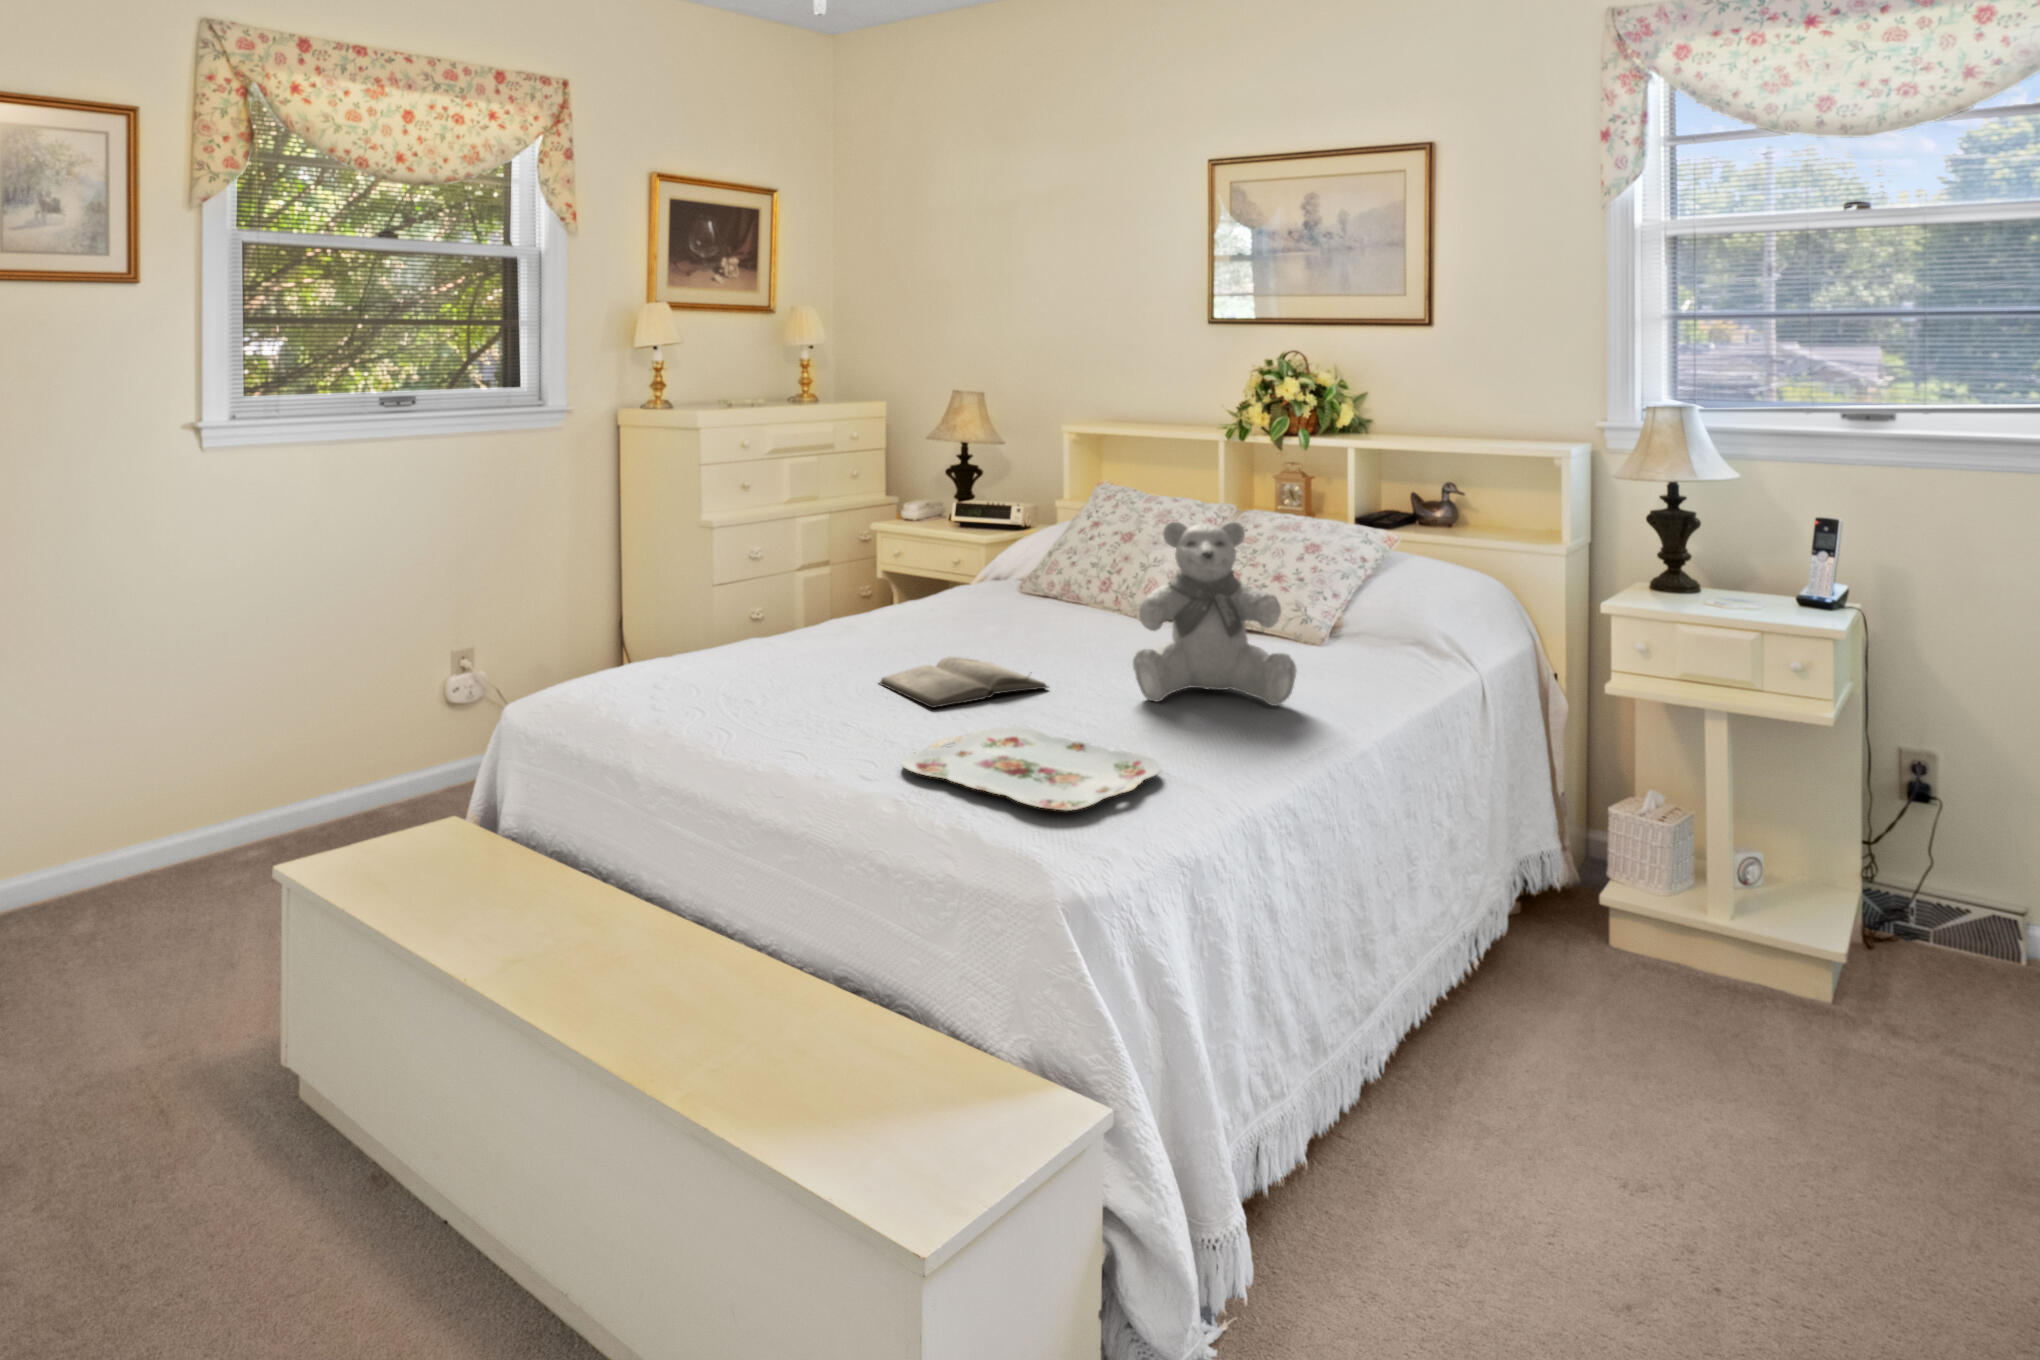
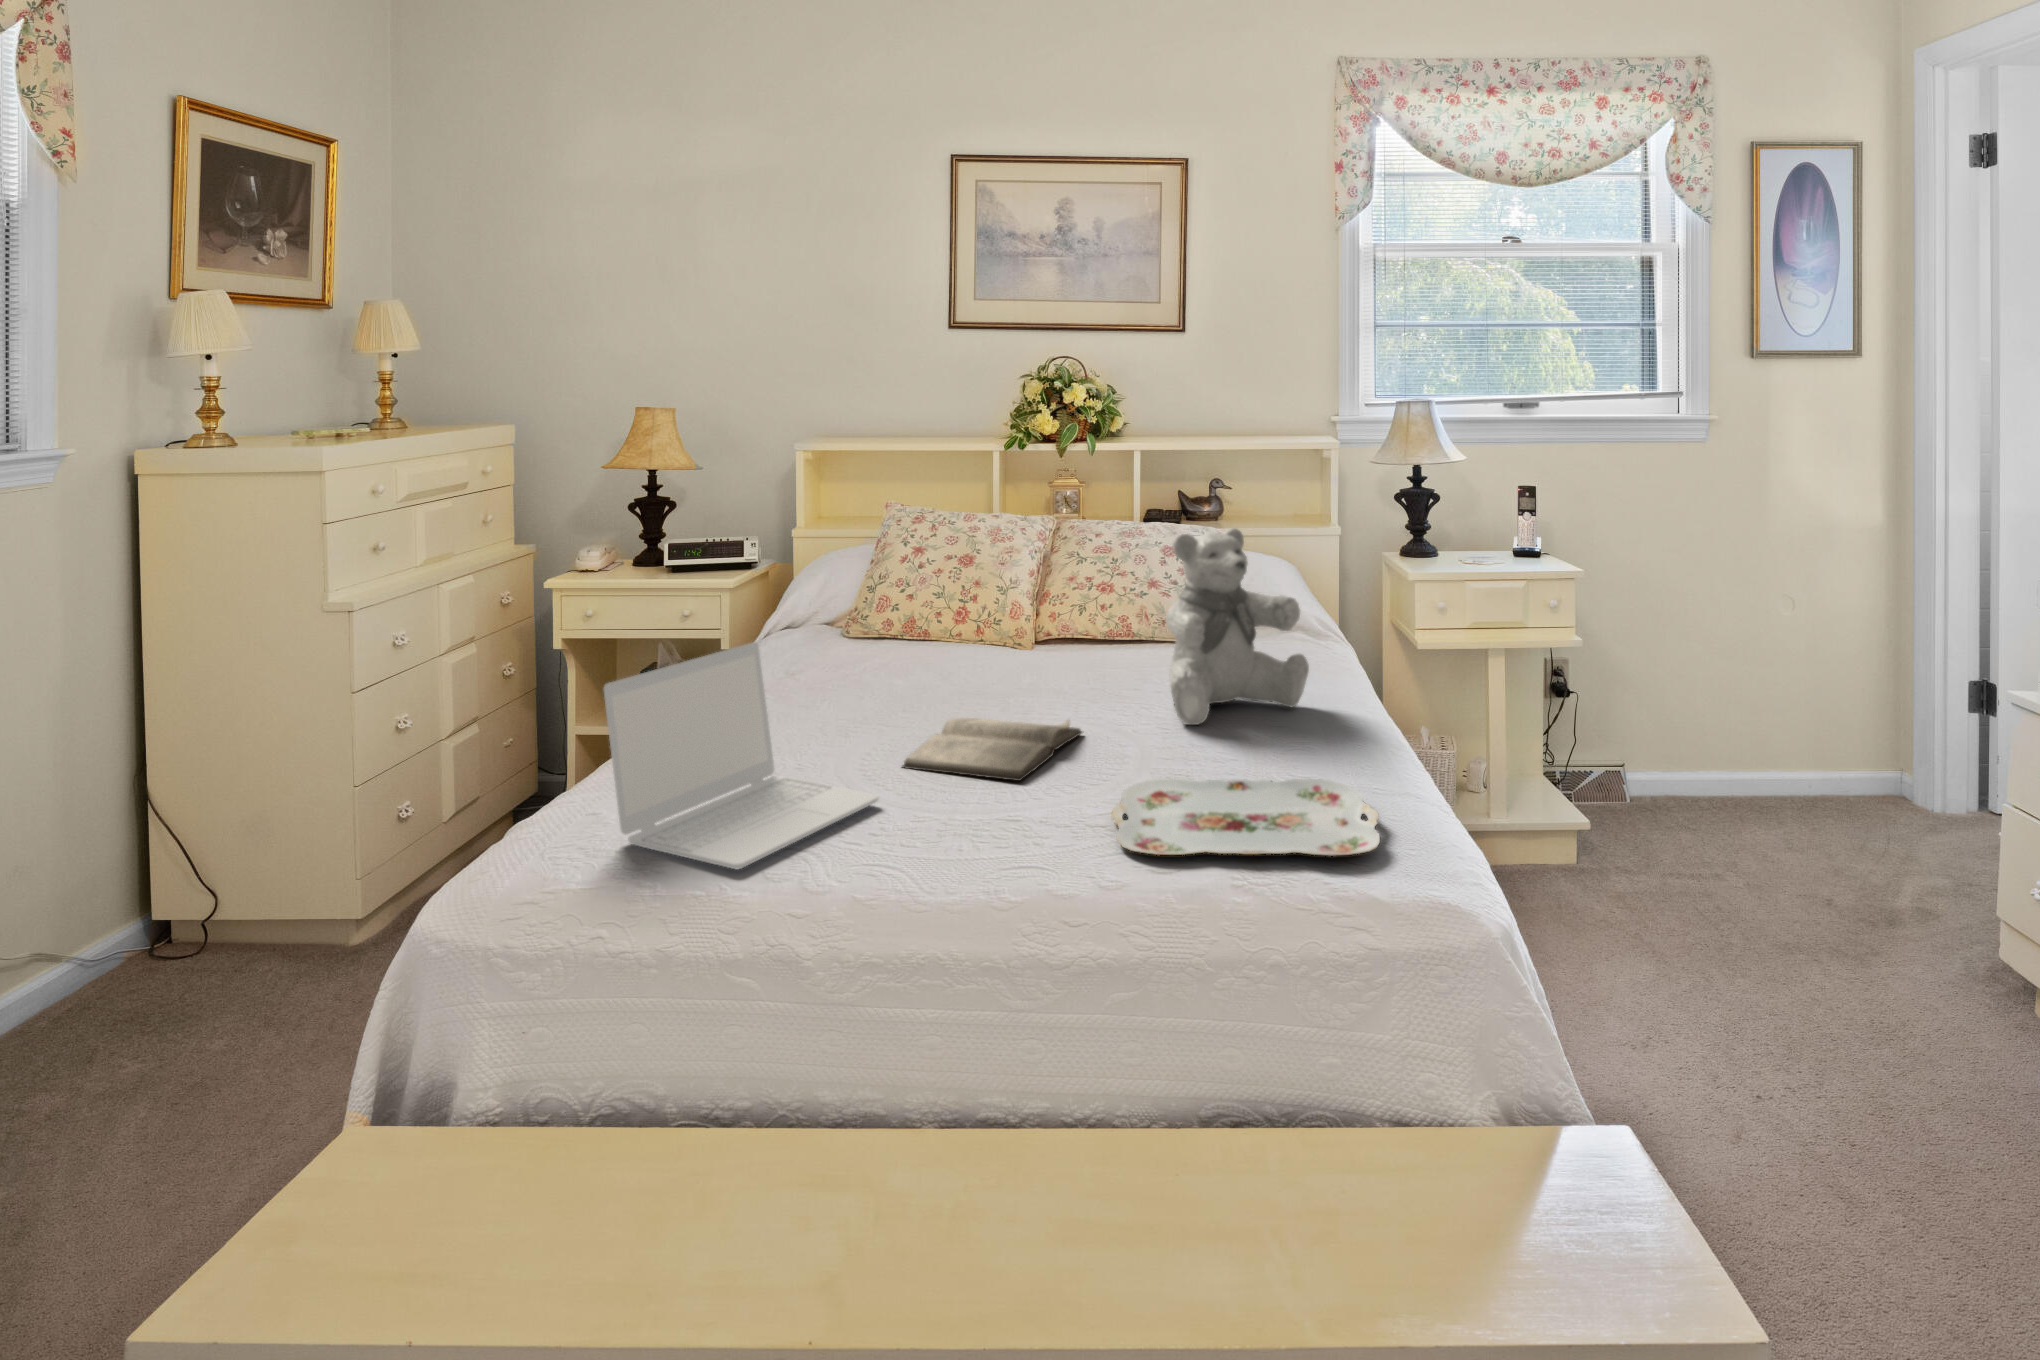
laptop: none [638,567,816,716] -> present [604,642,879,870]

